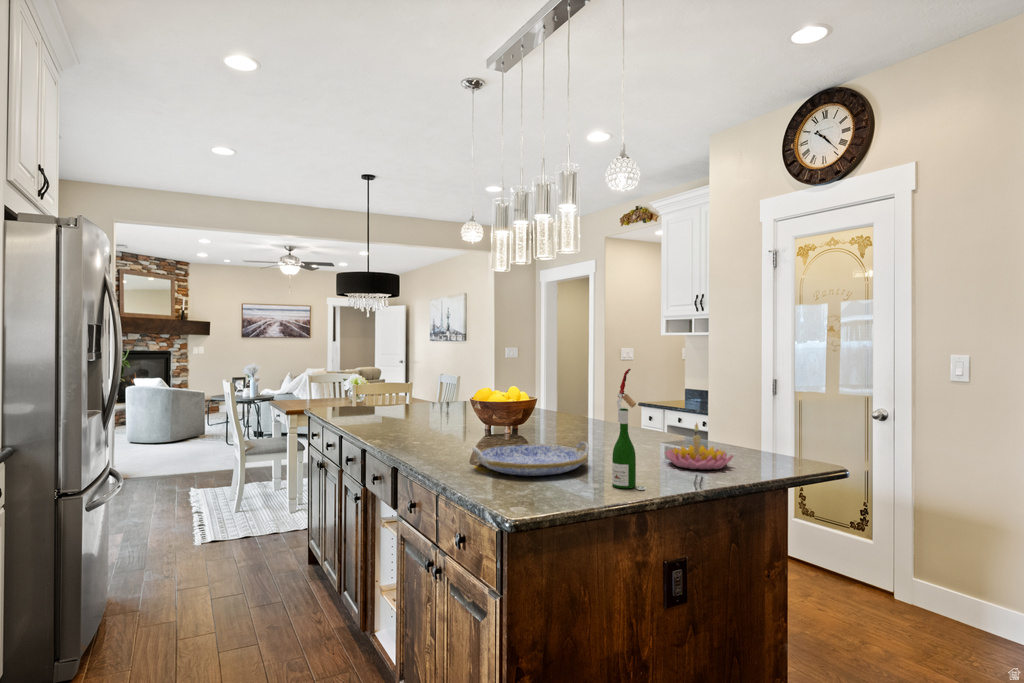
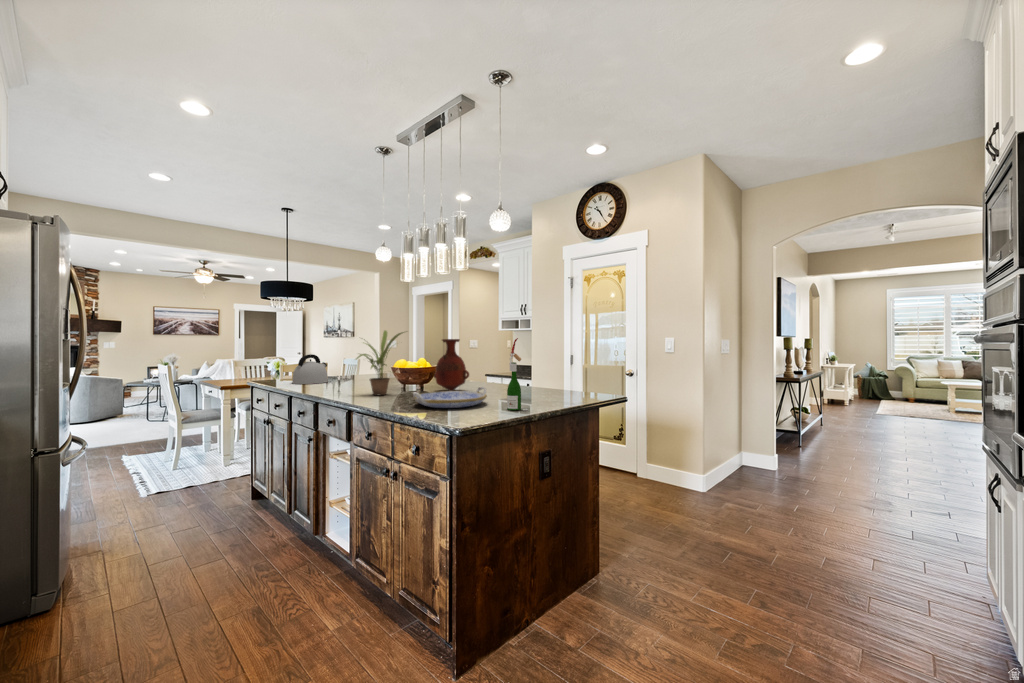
potted plant: none [412,346,483,442] -> present [356,330,404,395]
vase: none [526,360,577,440] -> present [434,339,469,391]
kettle: none [352,375,397,416] -> present [292,354,328,384]
candle holder: present [665,423,733,470] -> none [529,372,568,400]

